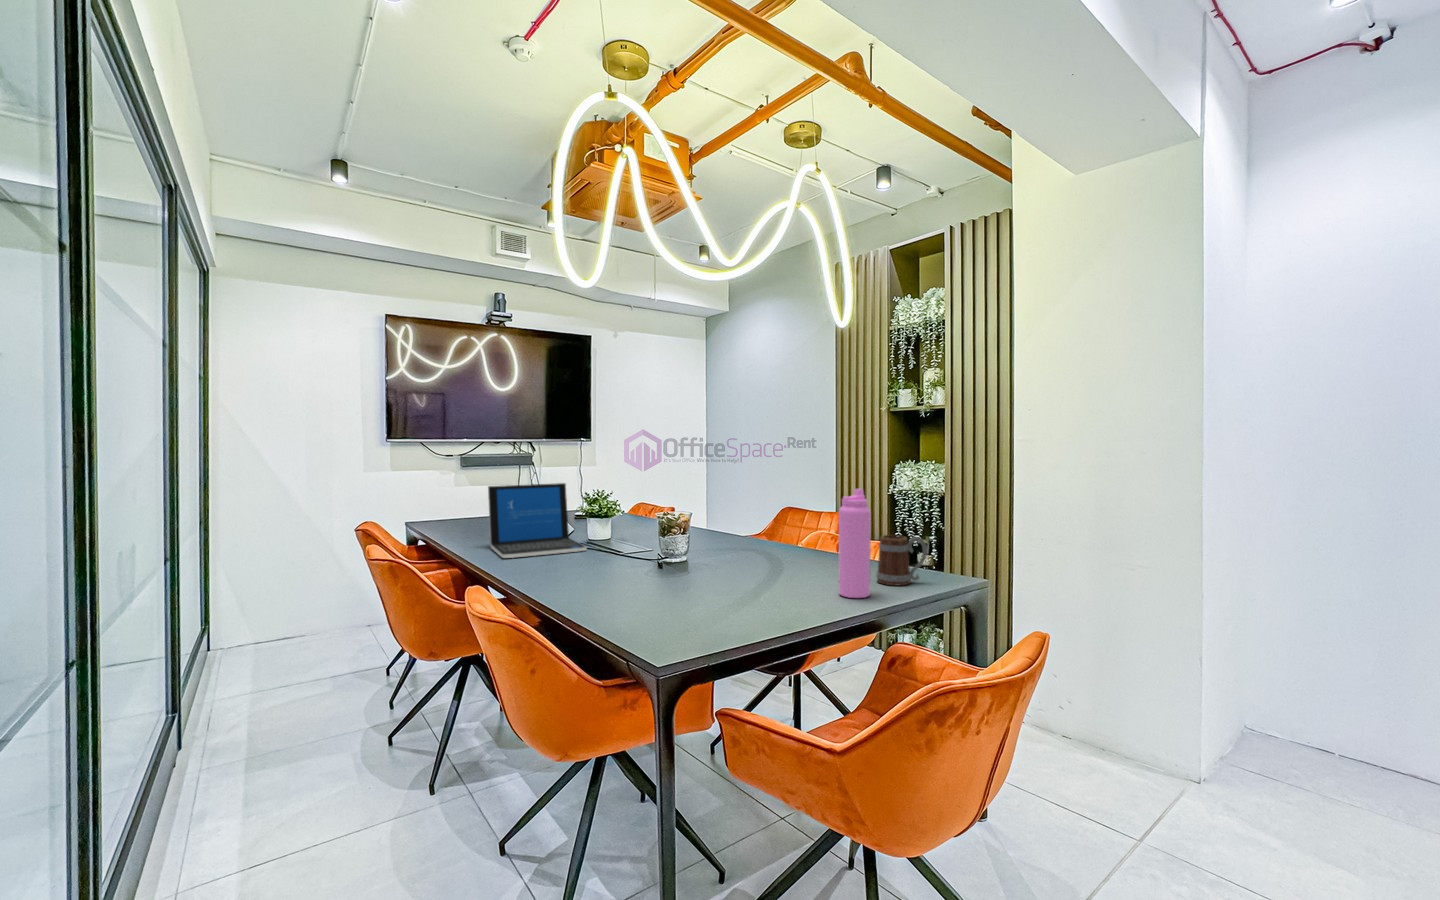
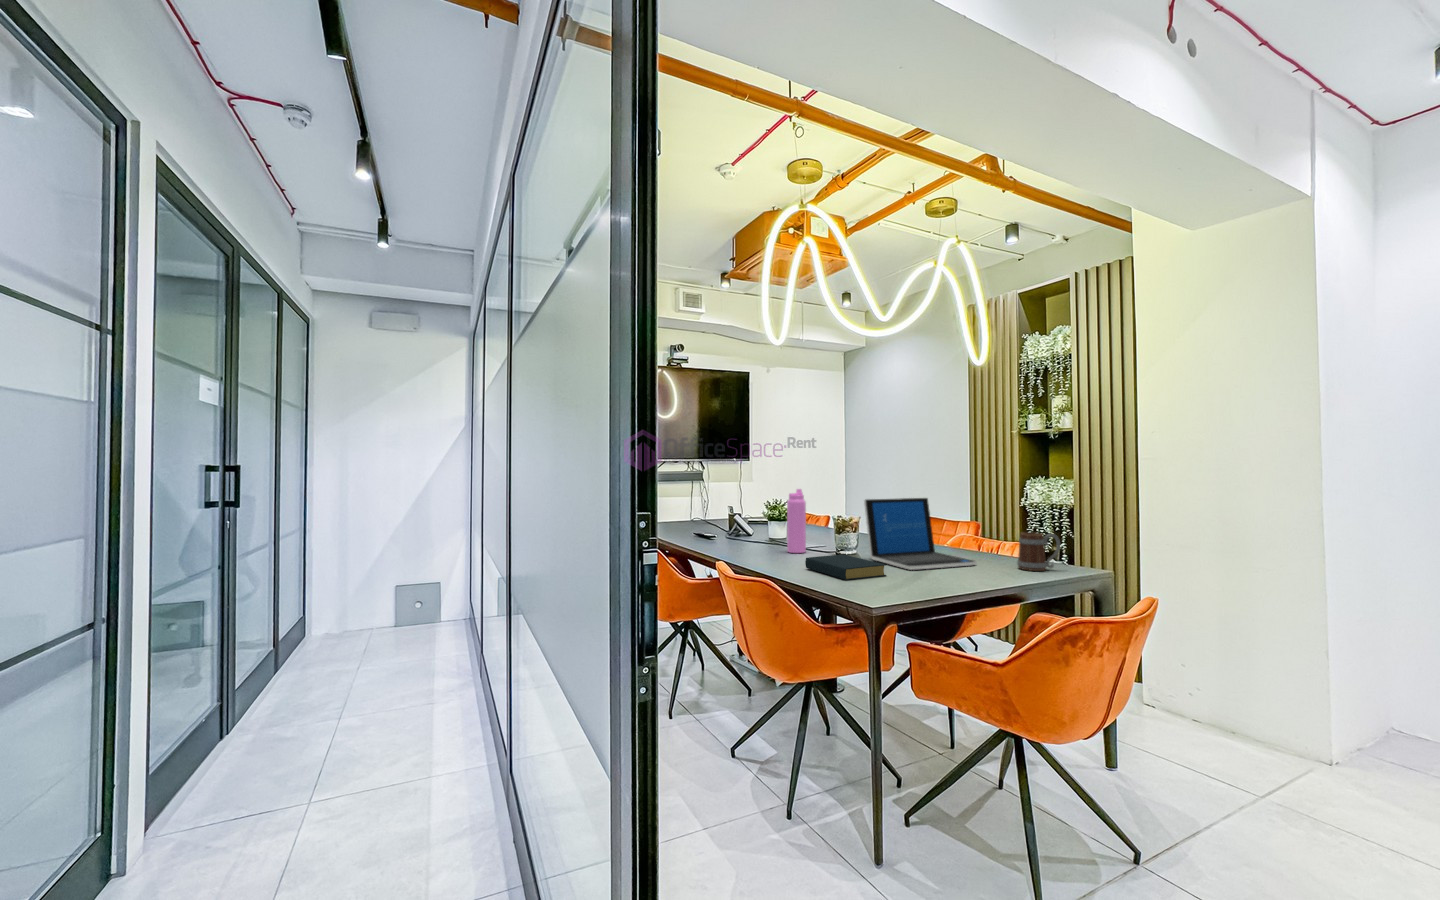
laptop: present [488,483,587,558] -> present [864,498,977,570]
water bottle: present [838,489,871,598] -> present [787,489,806,553]
hardback book: none [604,571,708,613] -> present [805,554,886,580]

